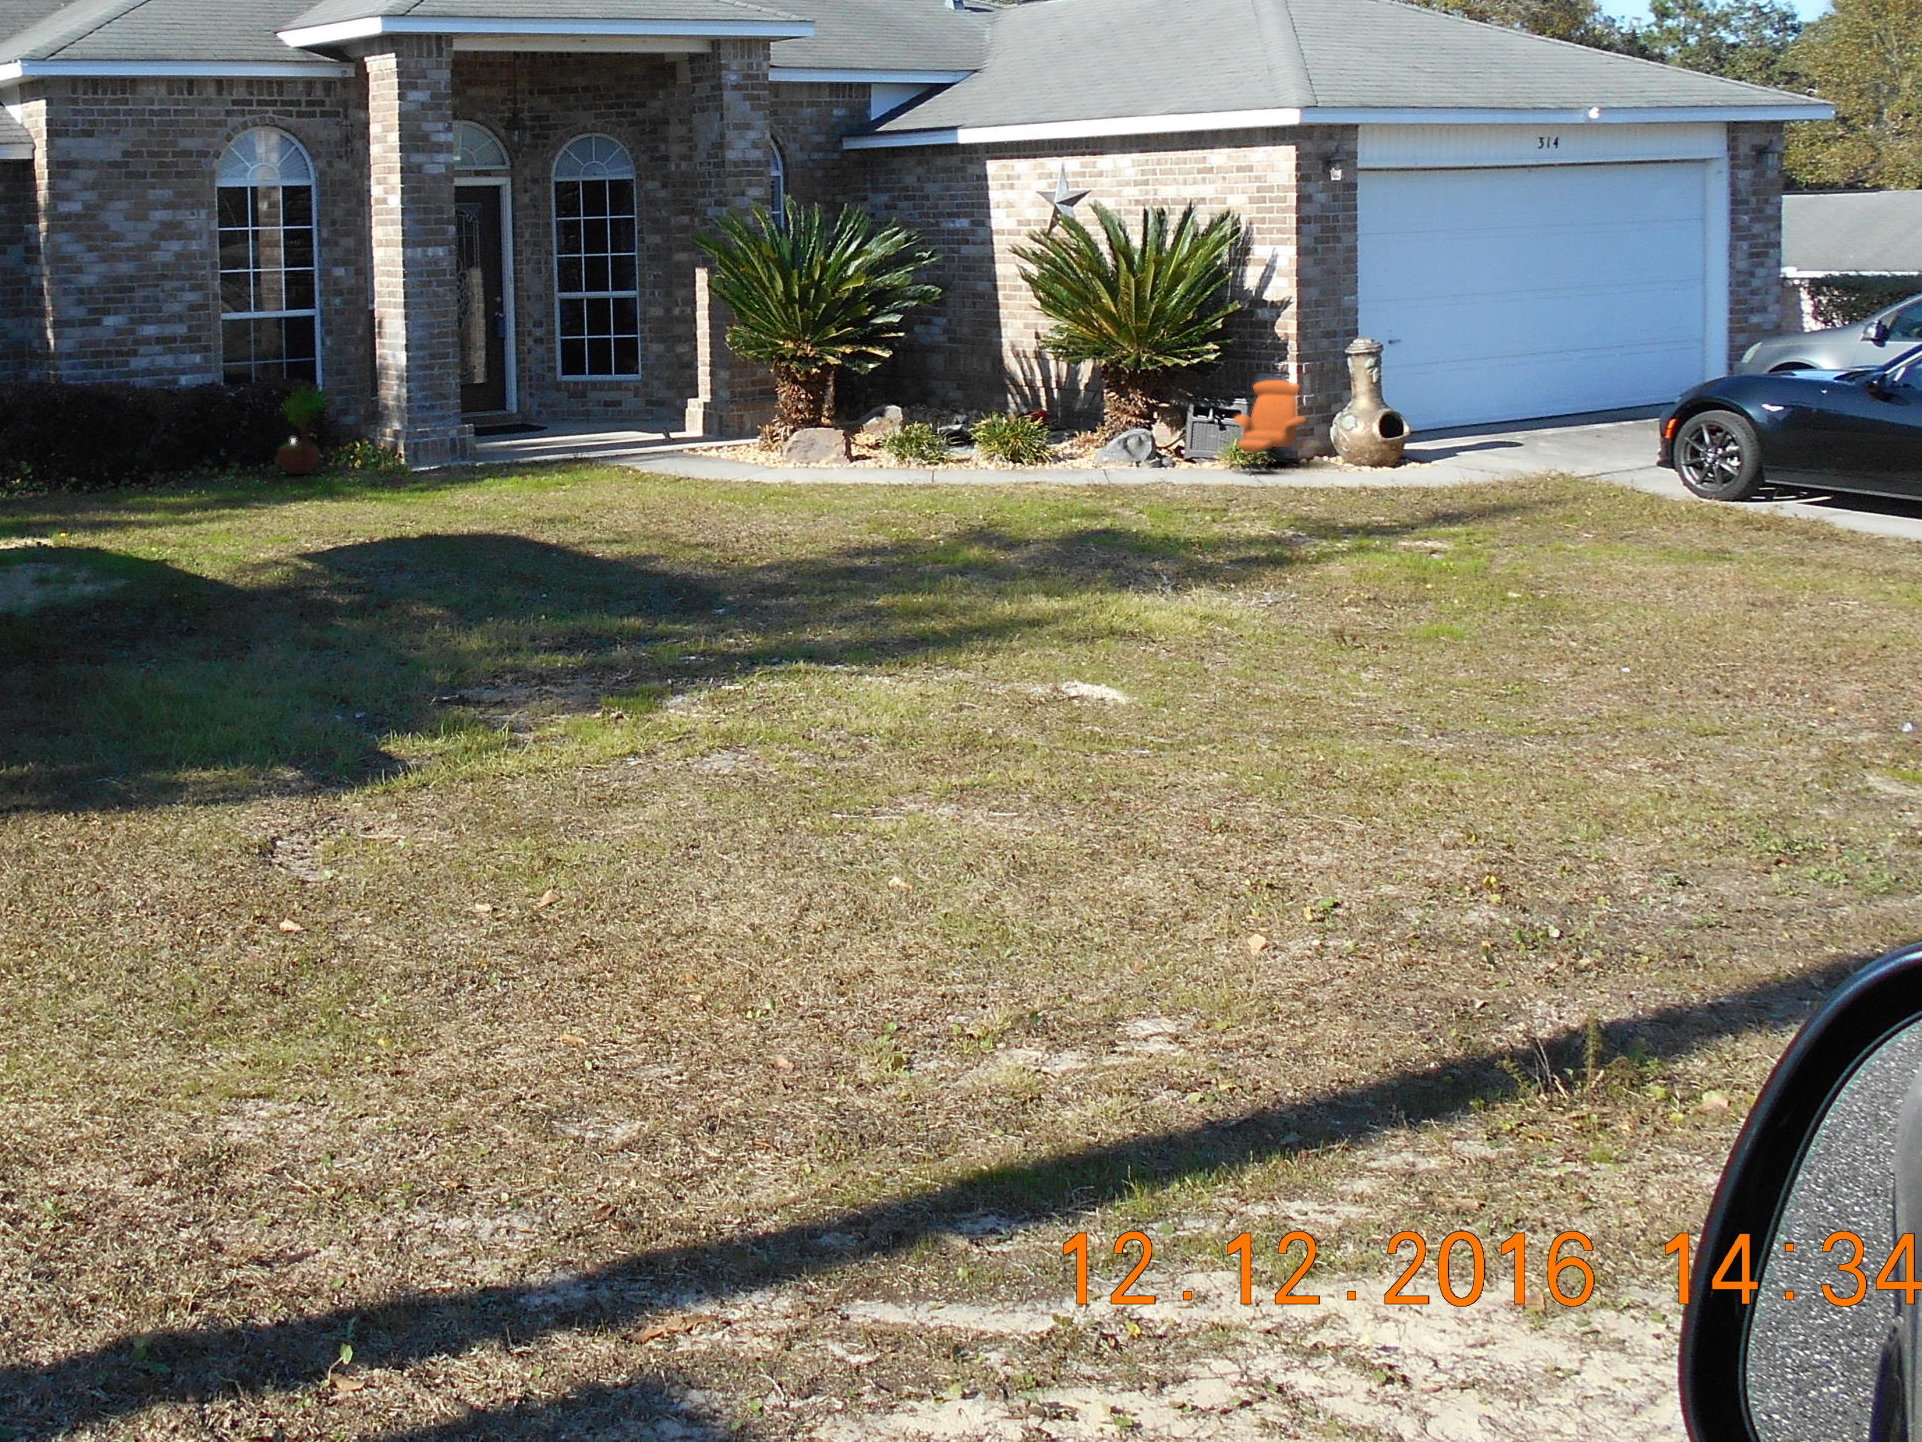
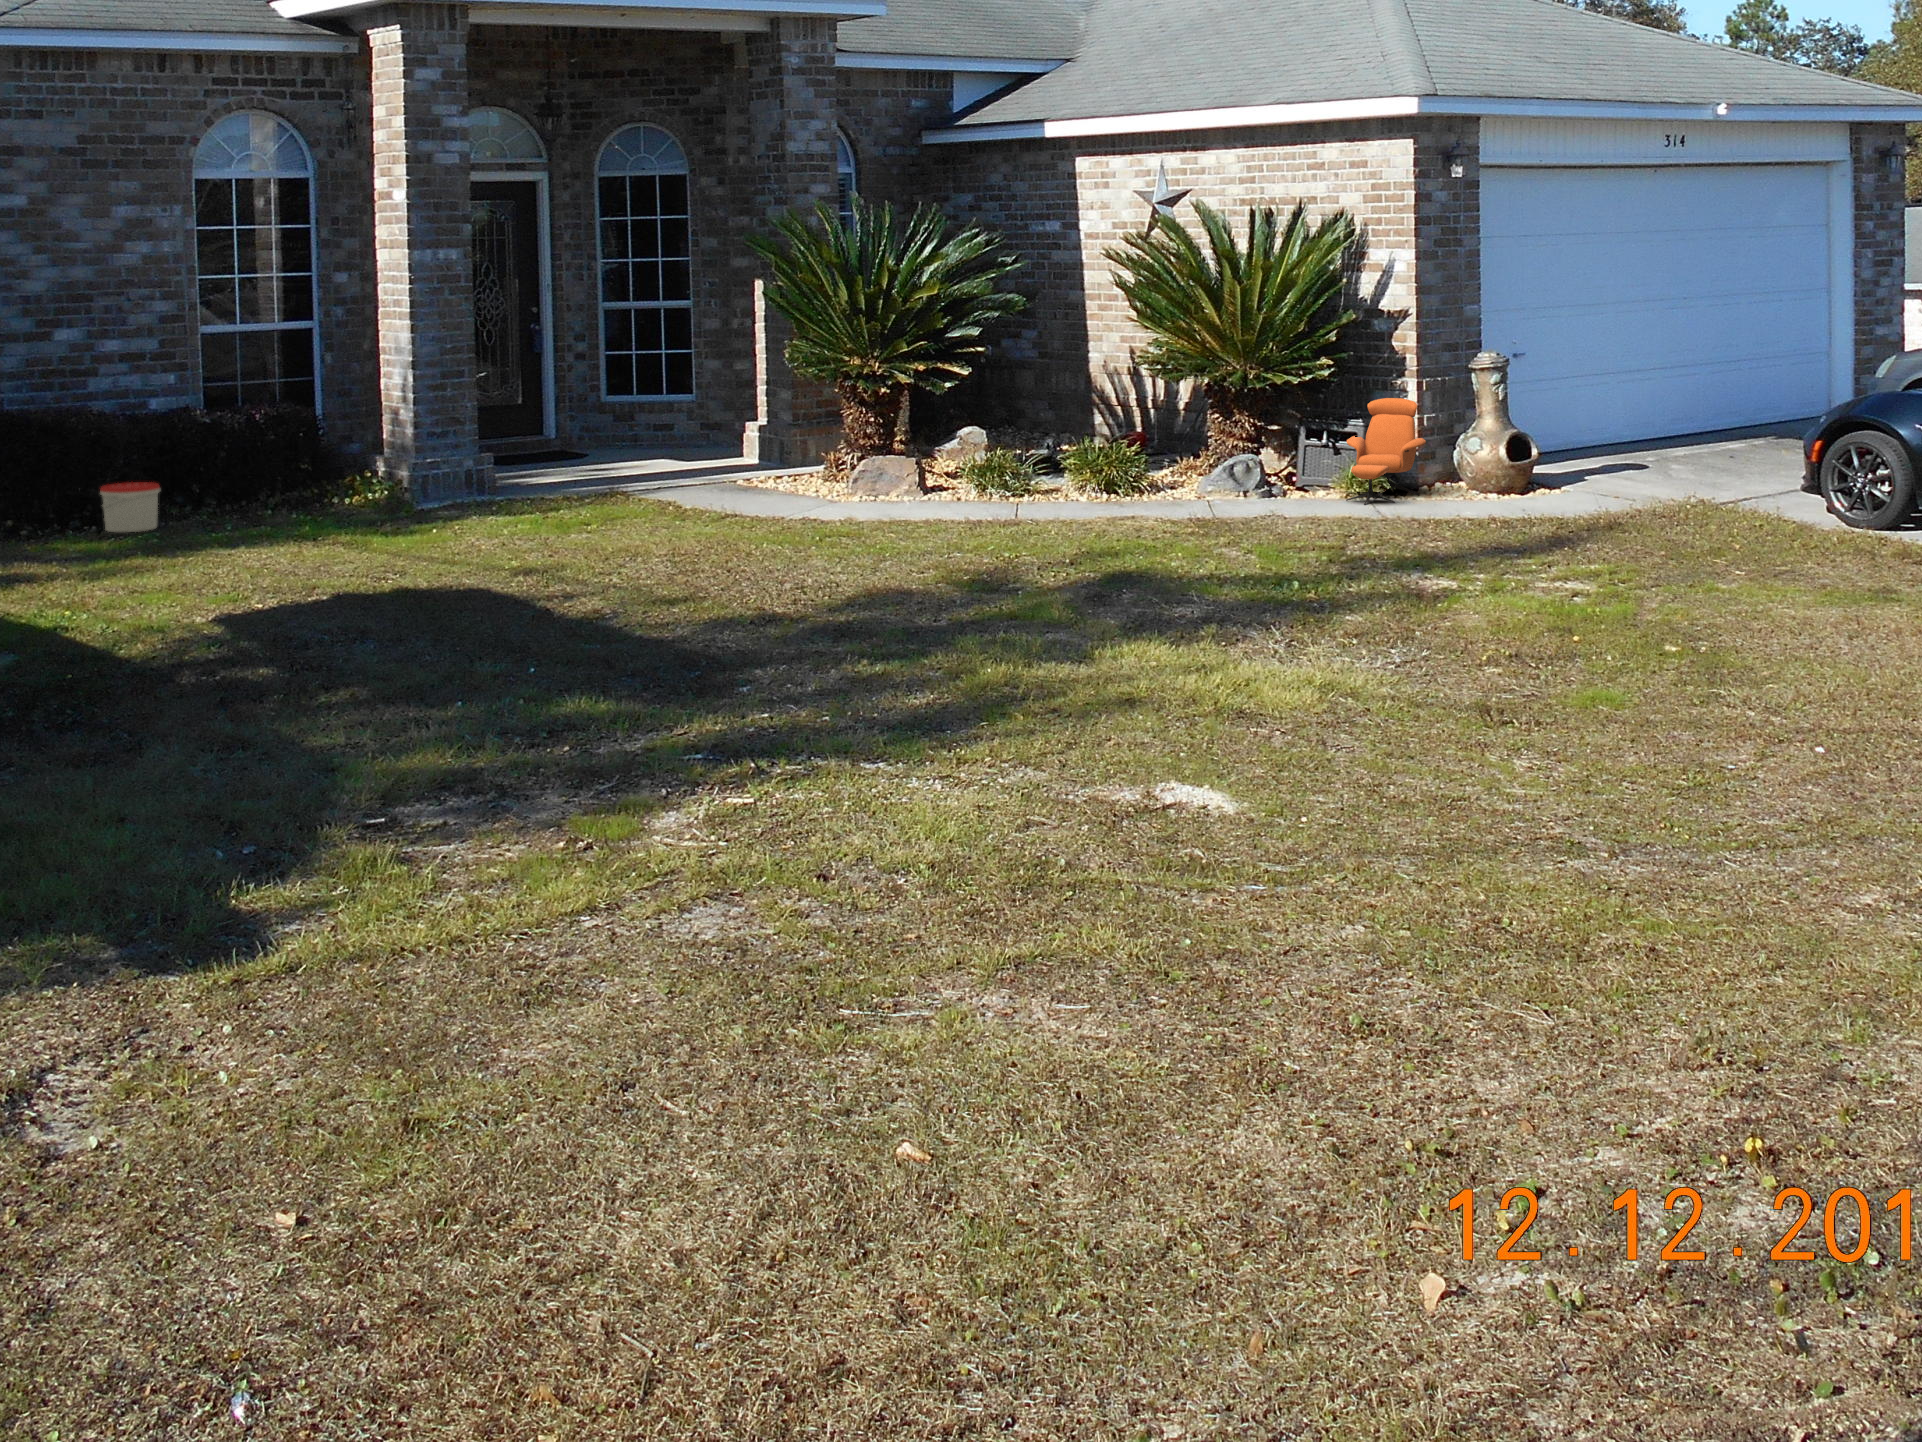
potted tree: present [278,388,326,474] -> none [258,403,321,513]
bucket: none [152,447,200,489] -> present [100,482,160,532]

